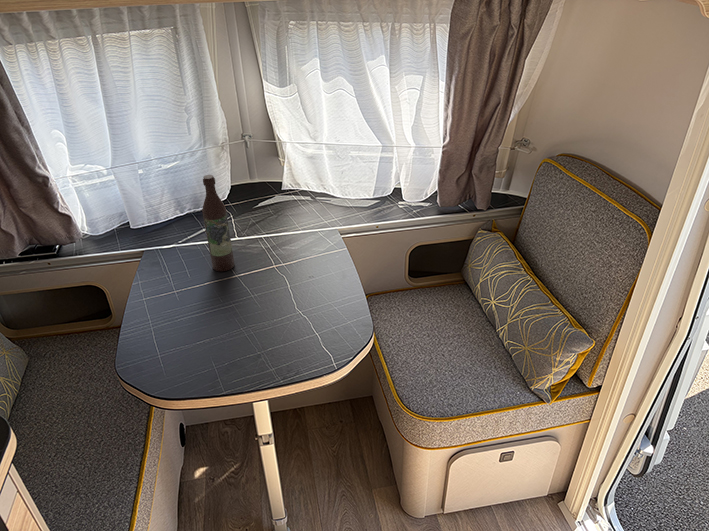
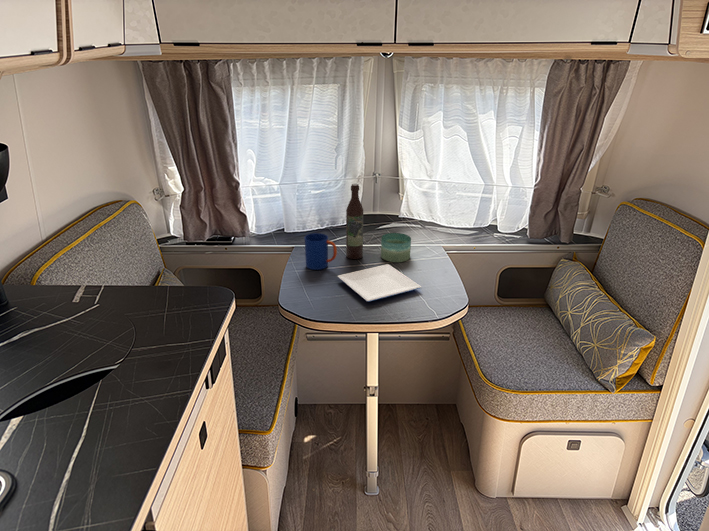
candle: none [256,229,297,270] -> present [381,233,411,262]
mug: none [147,247,196,298] -> present [305,233,337,270]
plate: none [199,278,312,351] -> present [338,264,421,302]

